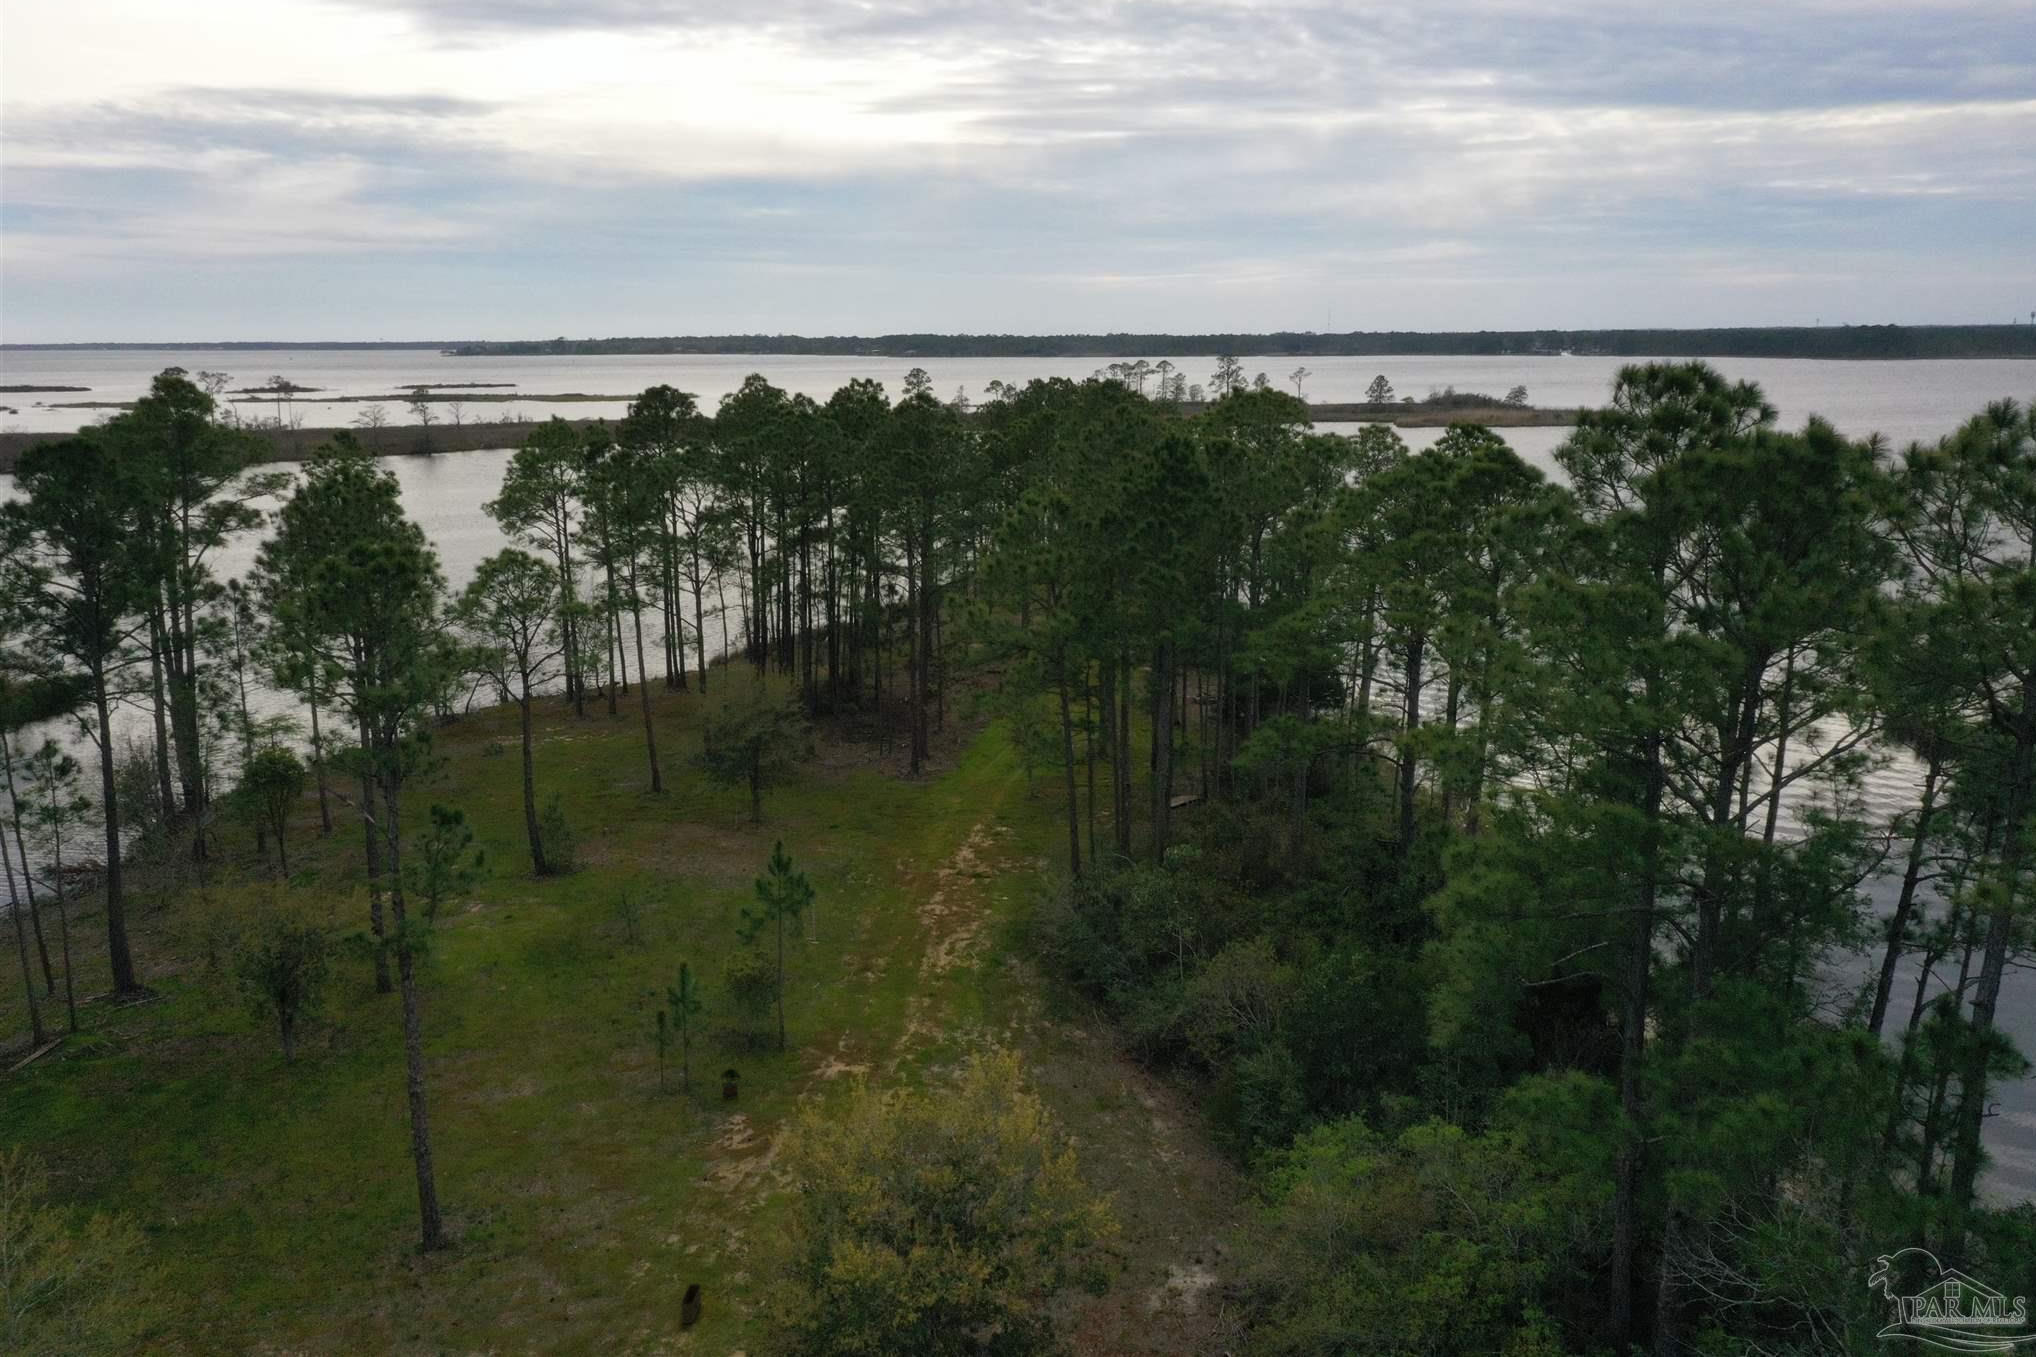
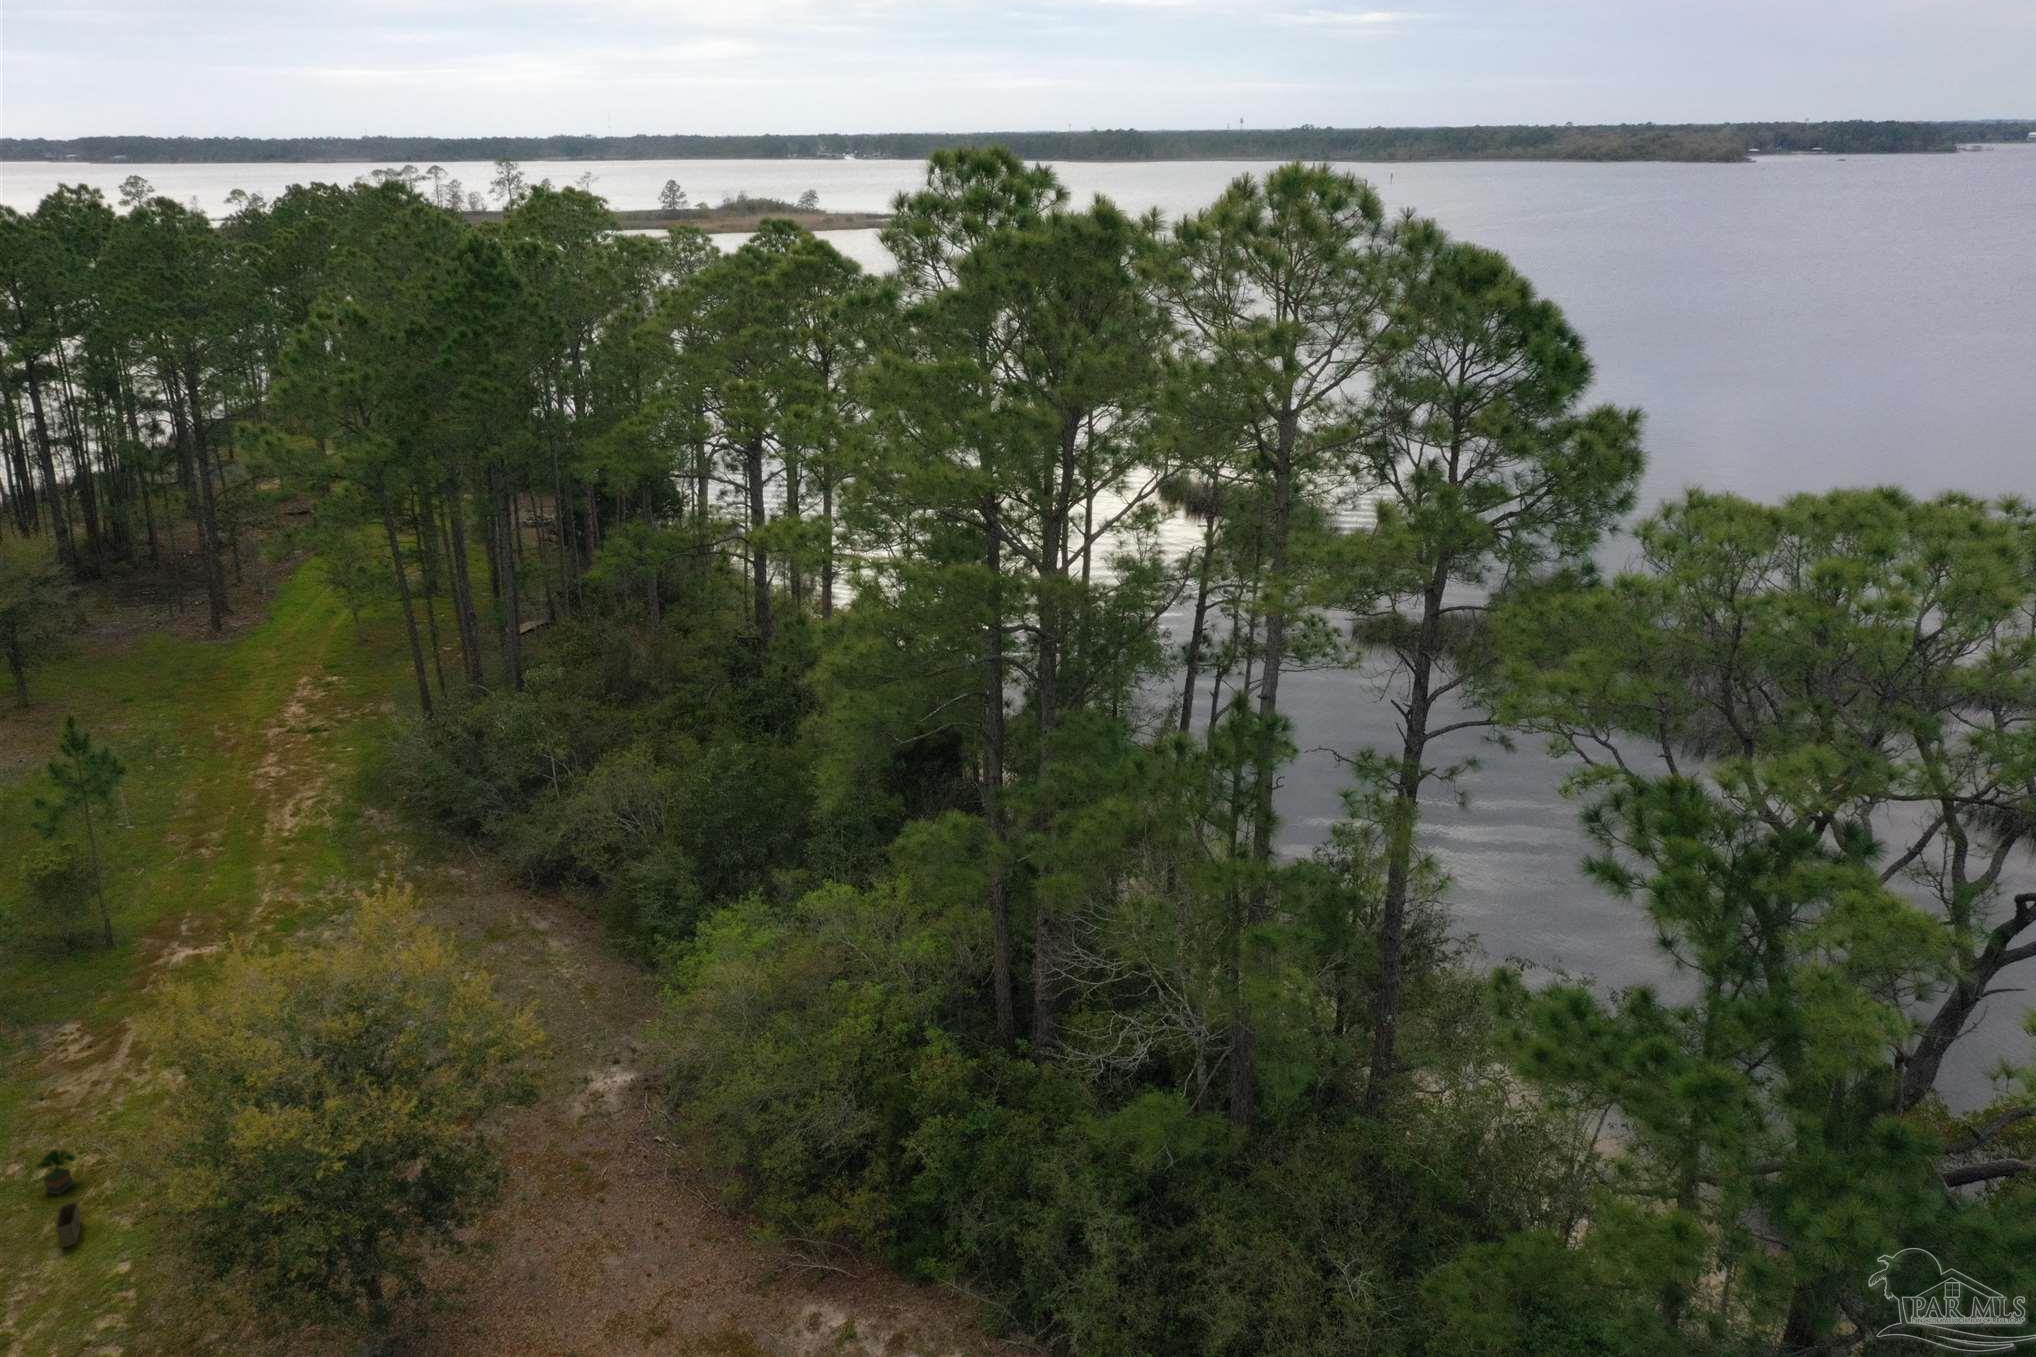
potted tree: present [721,1069,741,1099] -> present [36,1150,75,1194]

